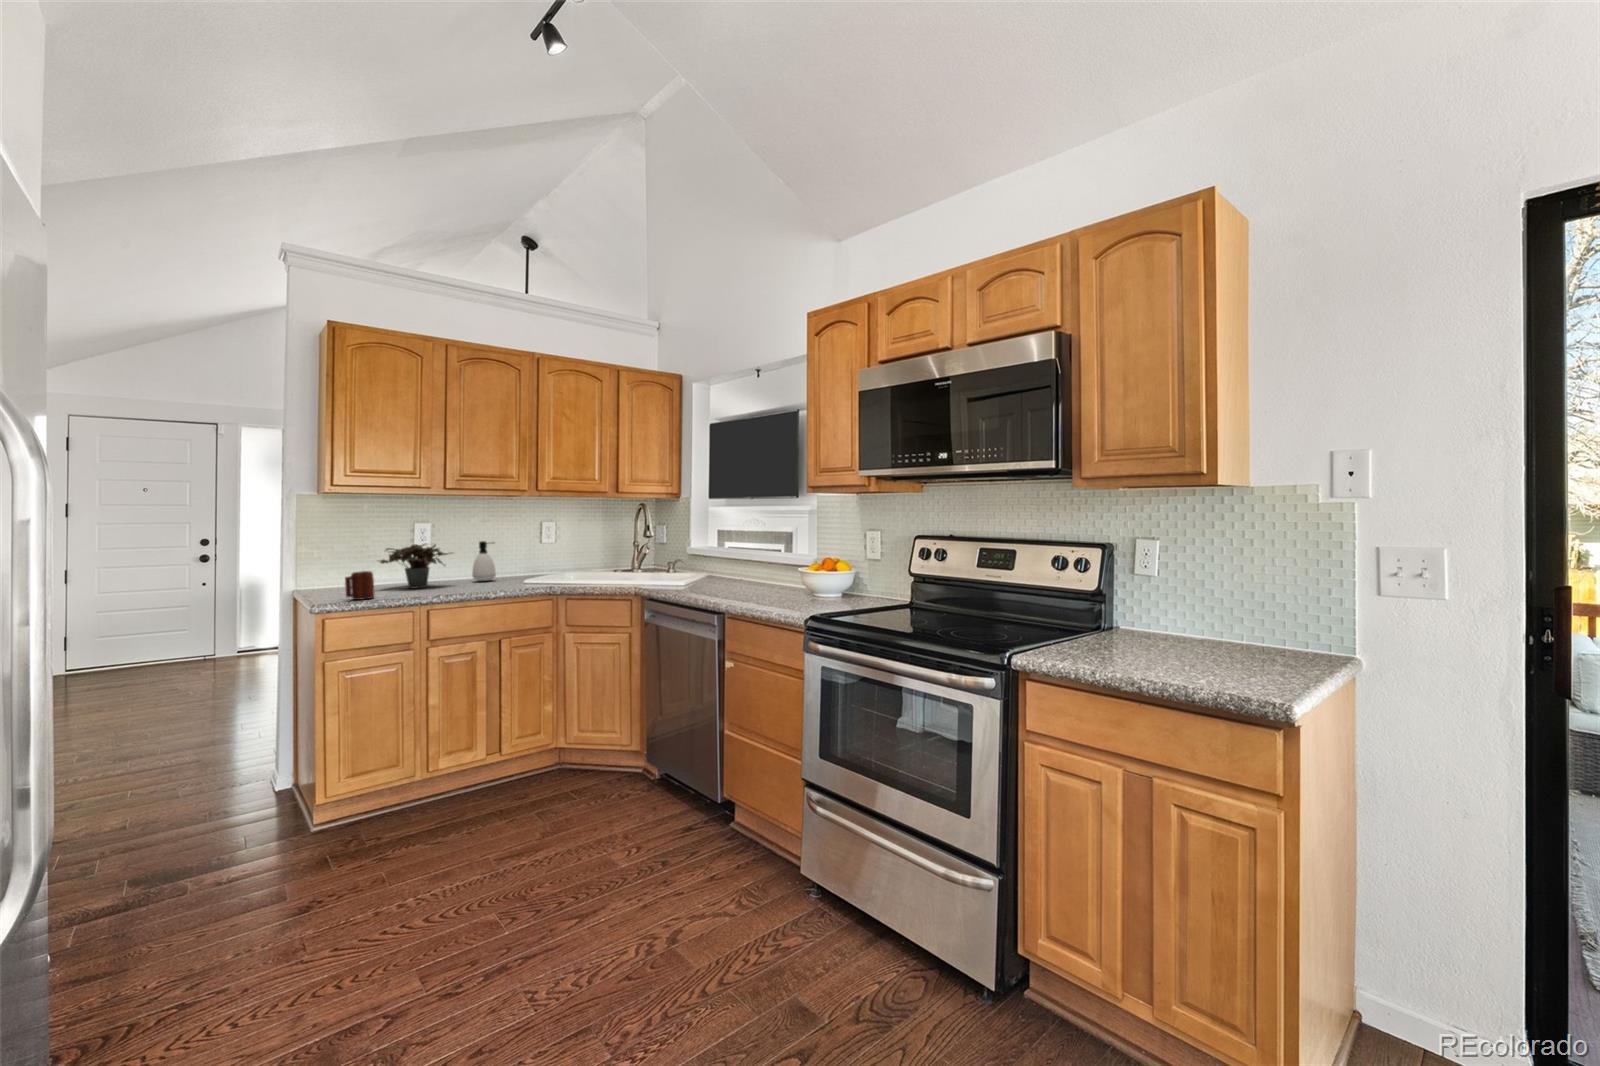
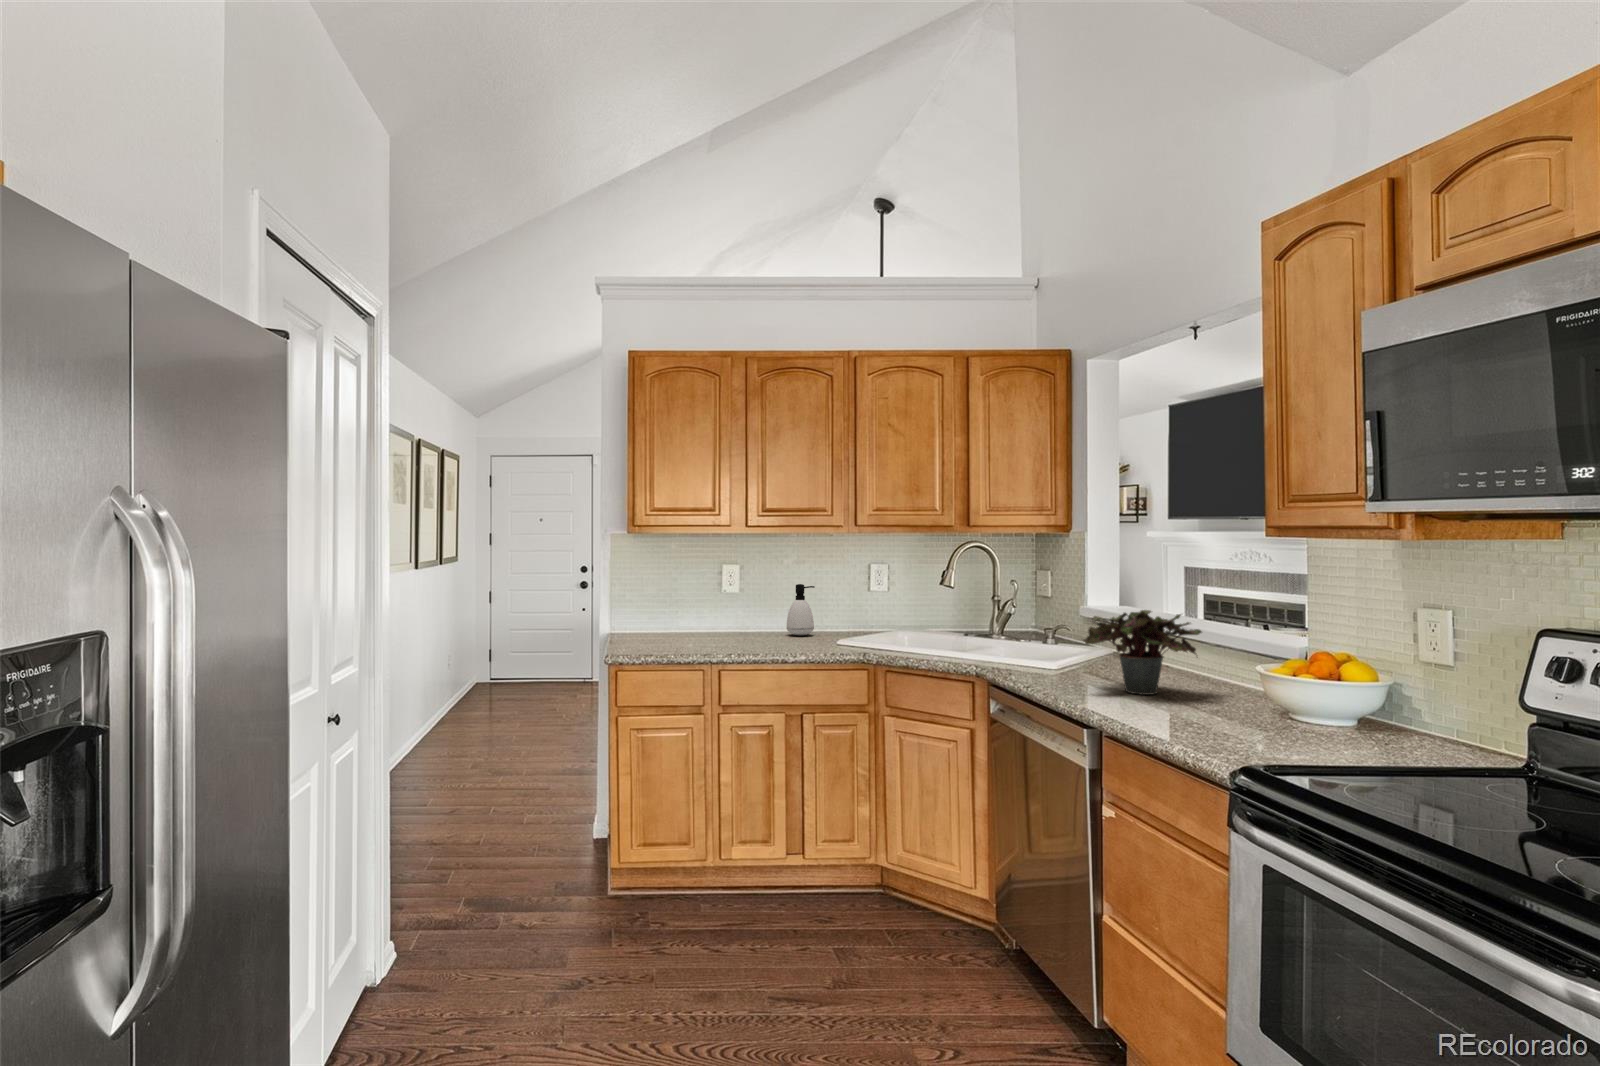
potted plant: present [379,544,448,589] -> present [1083,610,1201,695]
mug: present [345,571,374,600] -> none [636,617,667,651]

